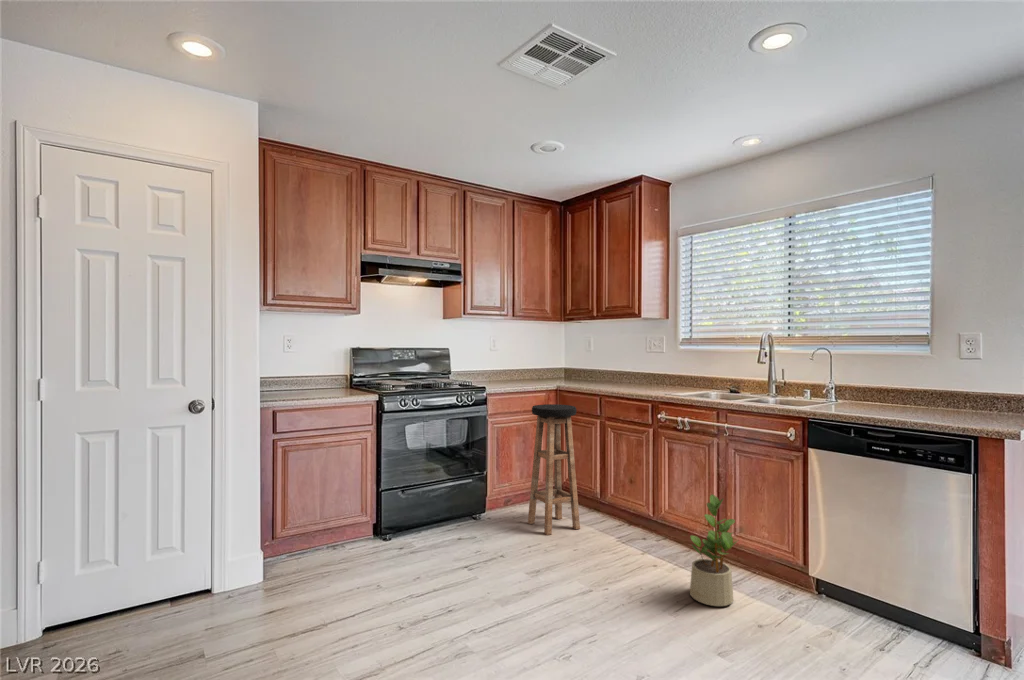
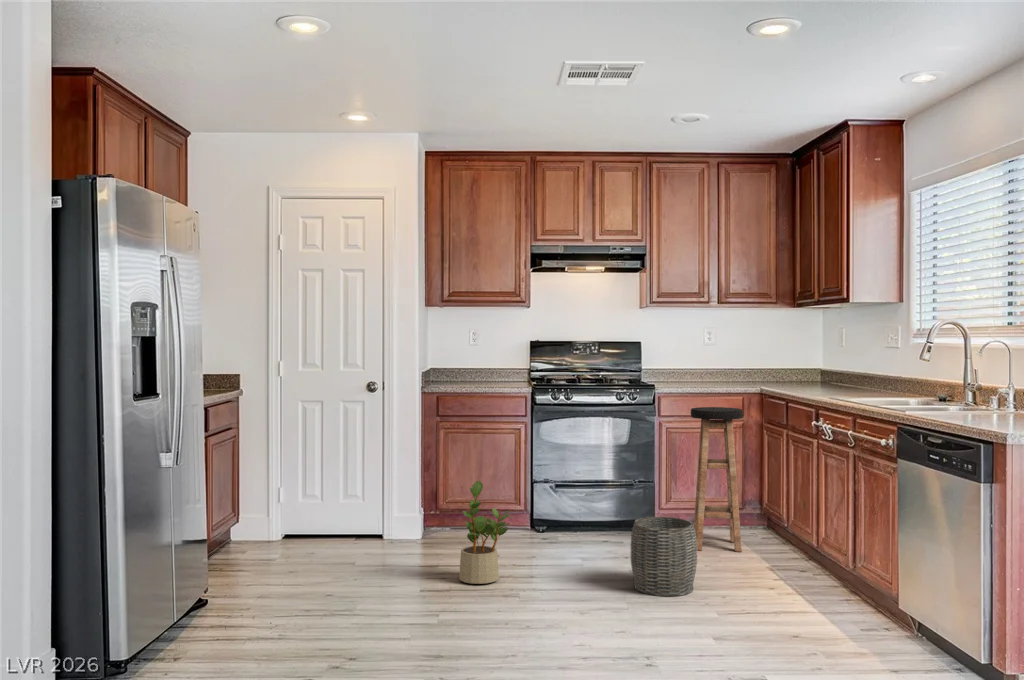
potted plant: present [690,495,736,606] -> present [459,481,510,584]
woven basket: none [561,520,627,610] -> present [631,517,697,596]

